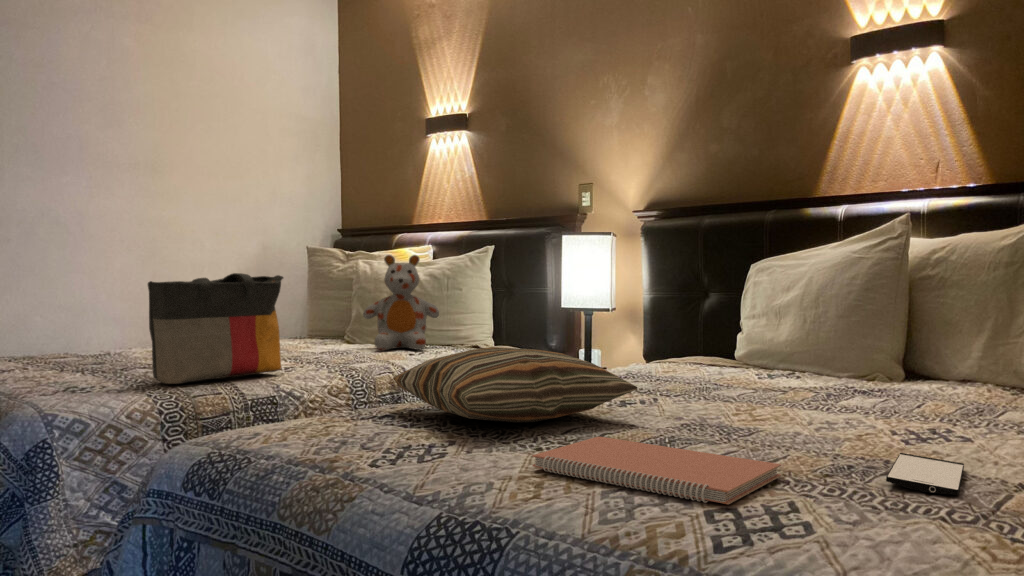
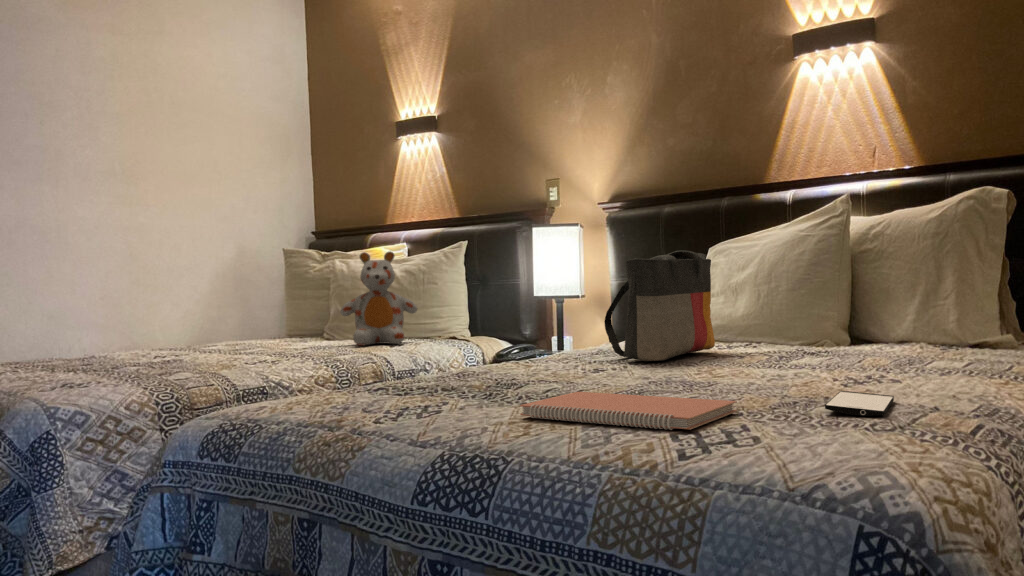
tote bag: present [148,273,283,384] -> present [604,250,715,361]
pillow: present [393,347,637,423] -> none [384,324,611,389]

